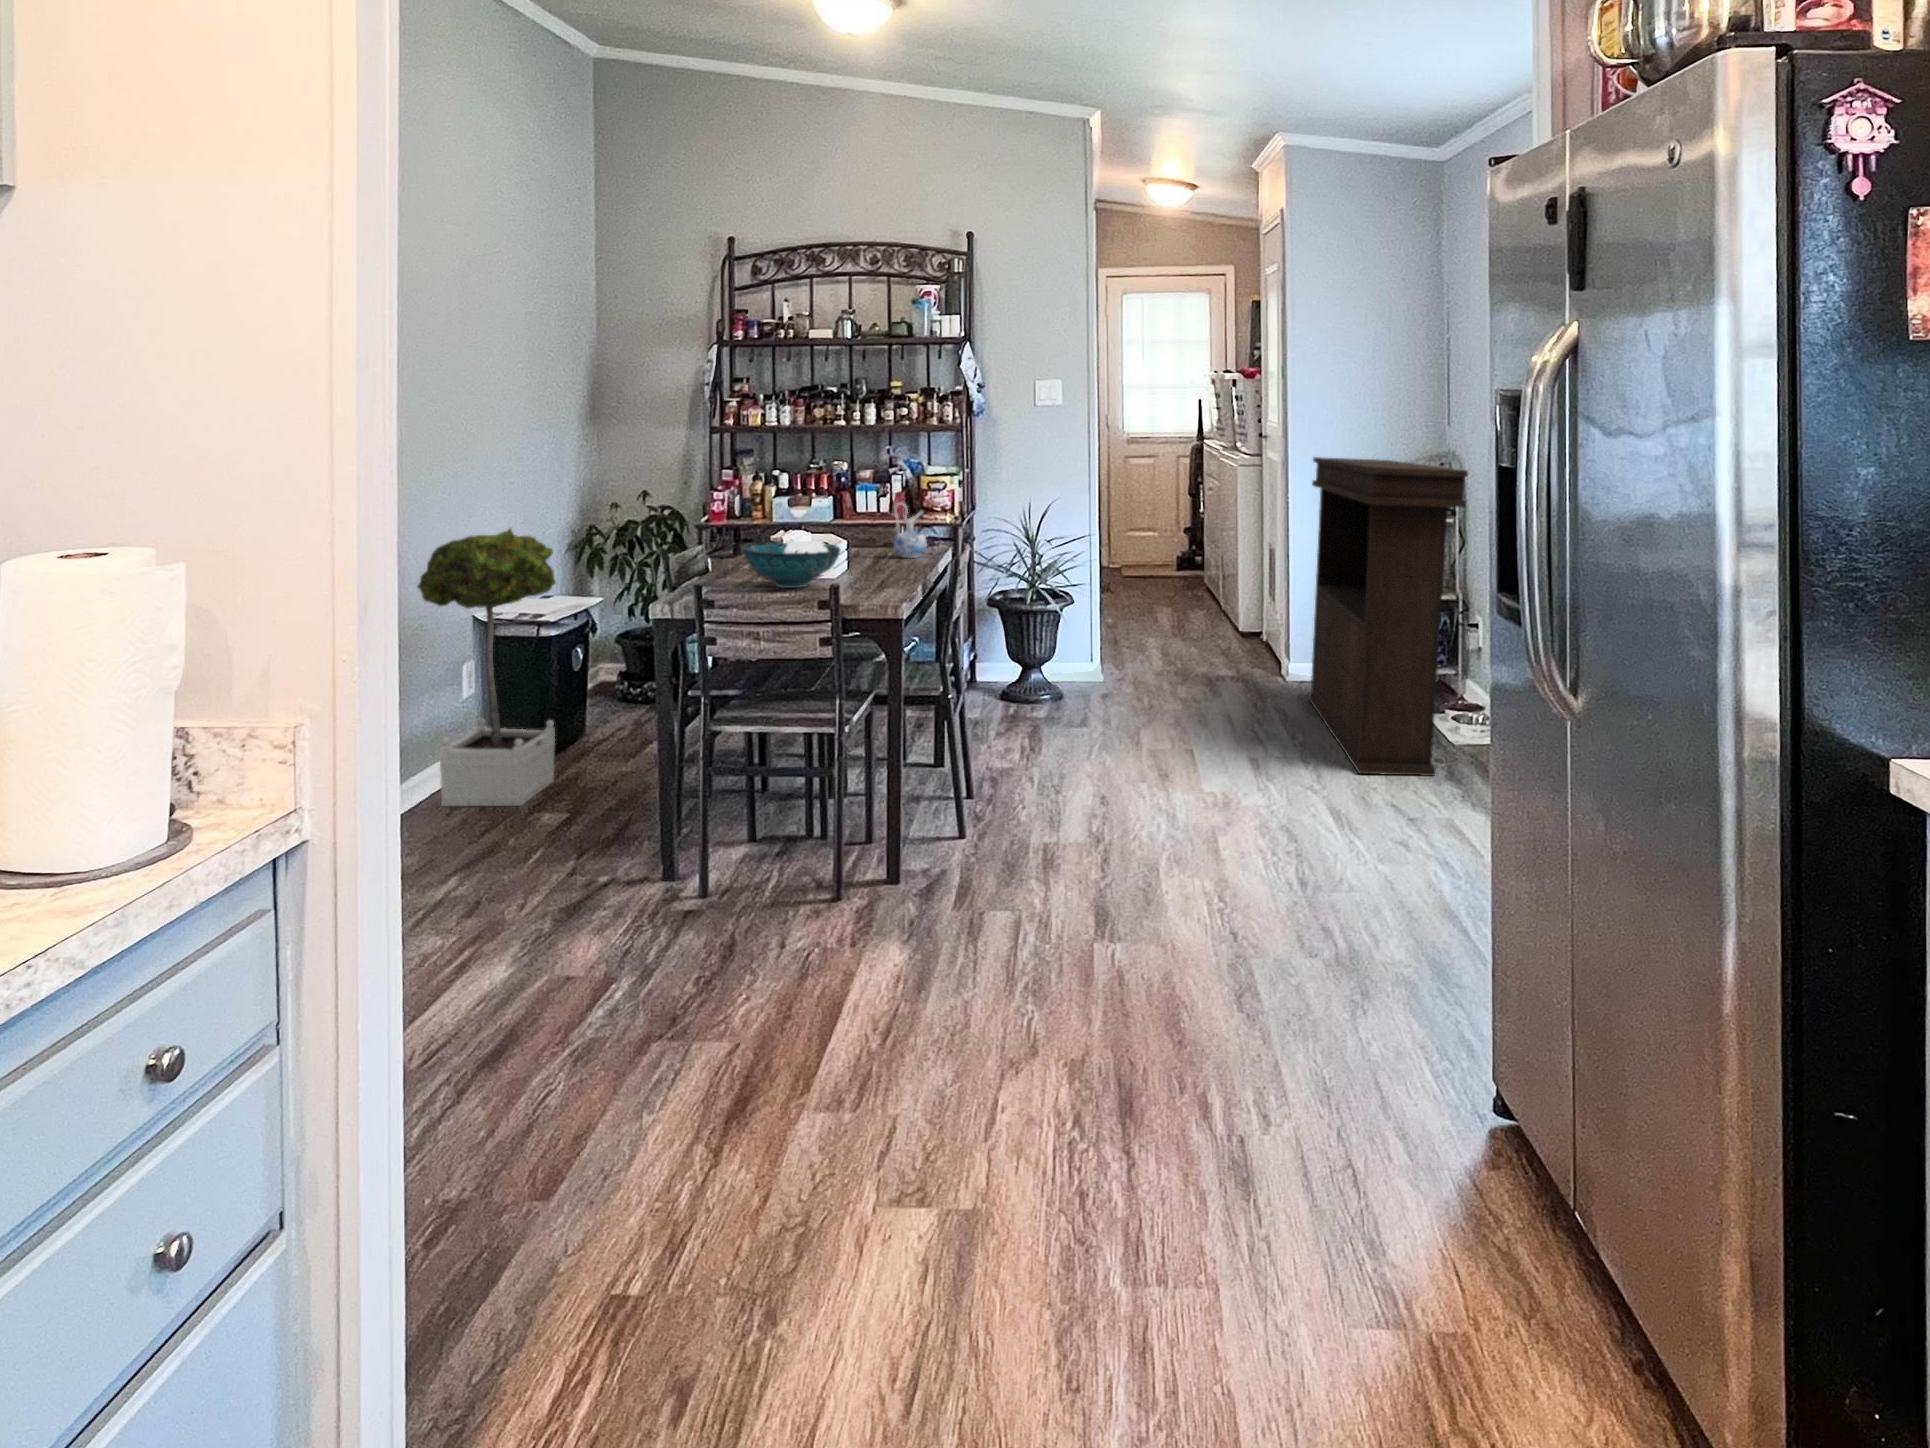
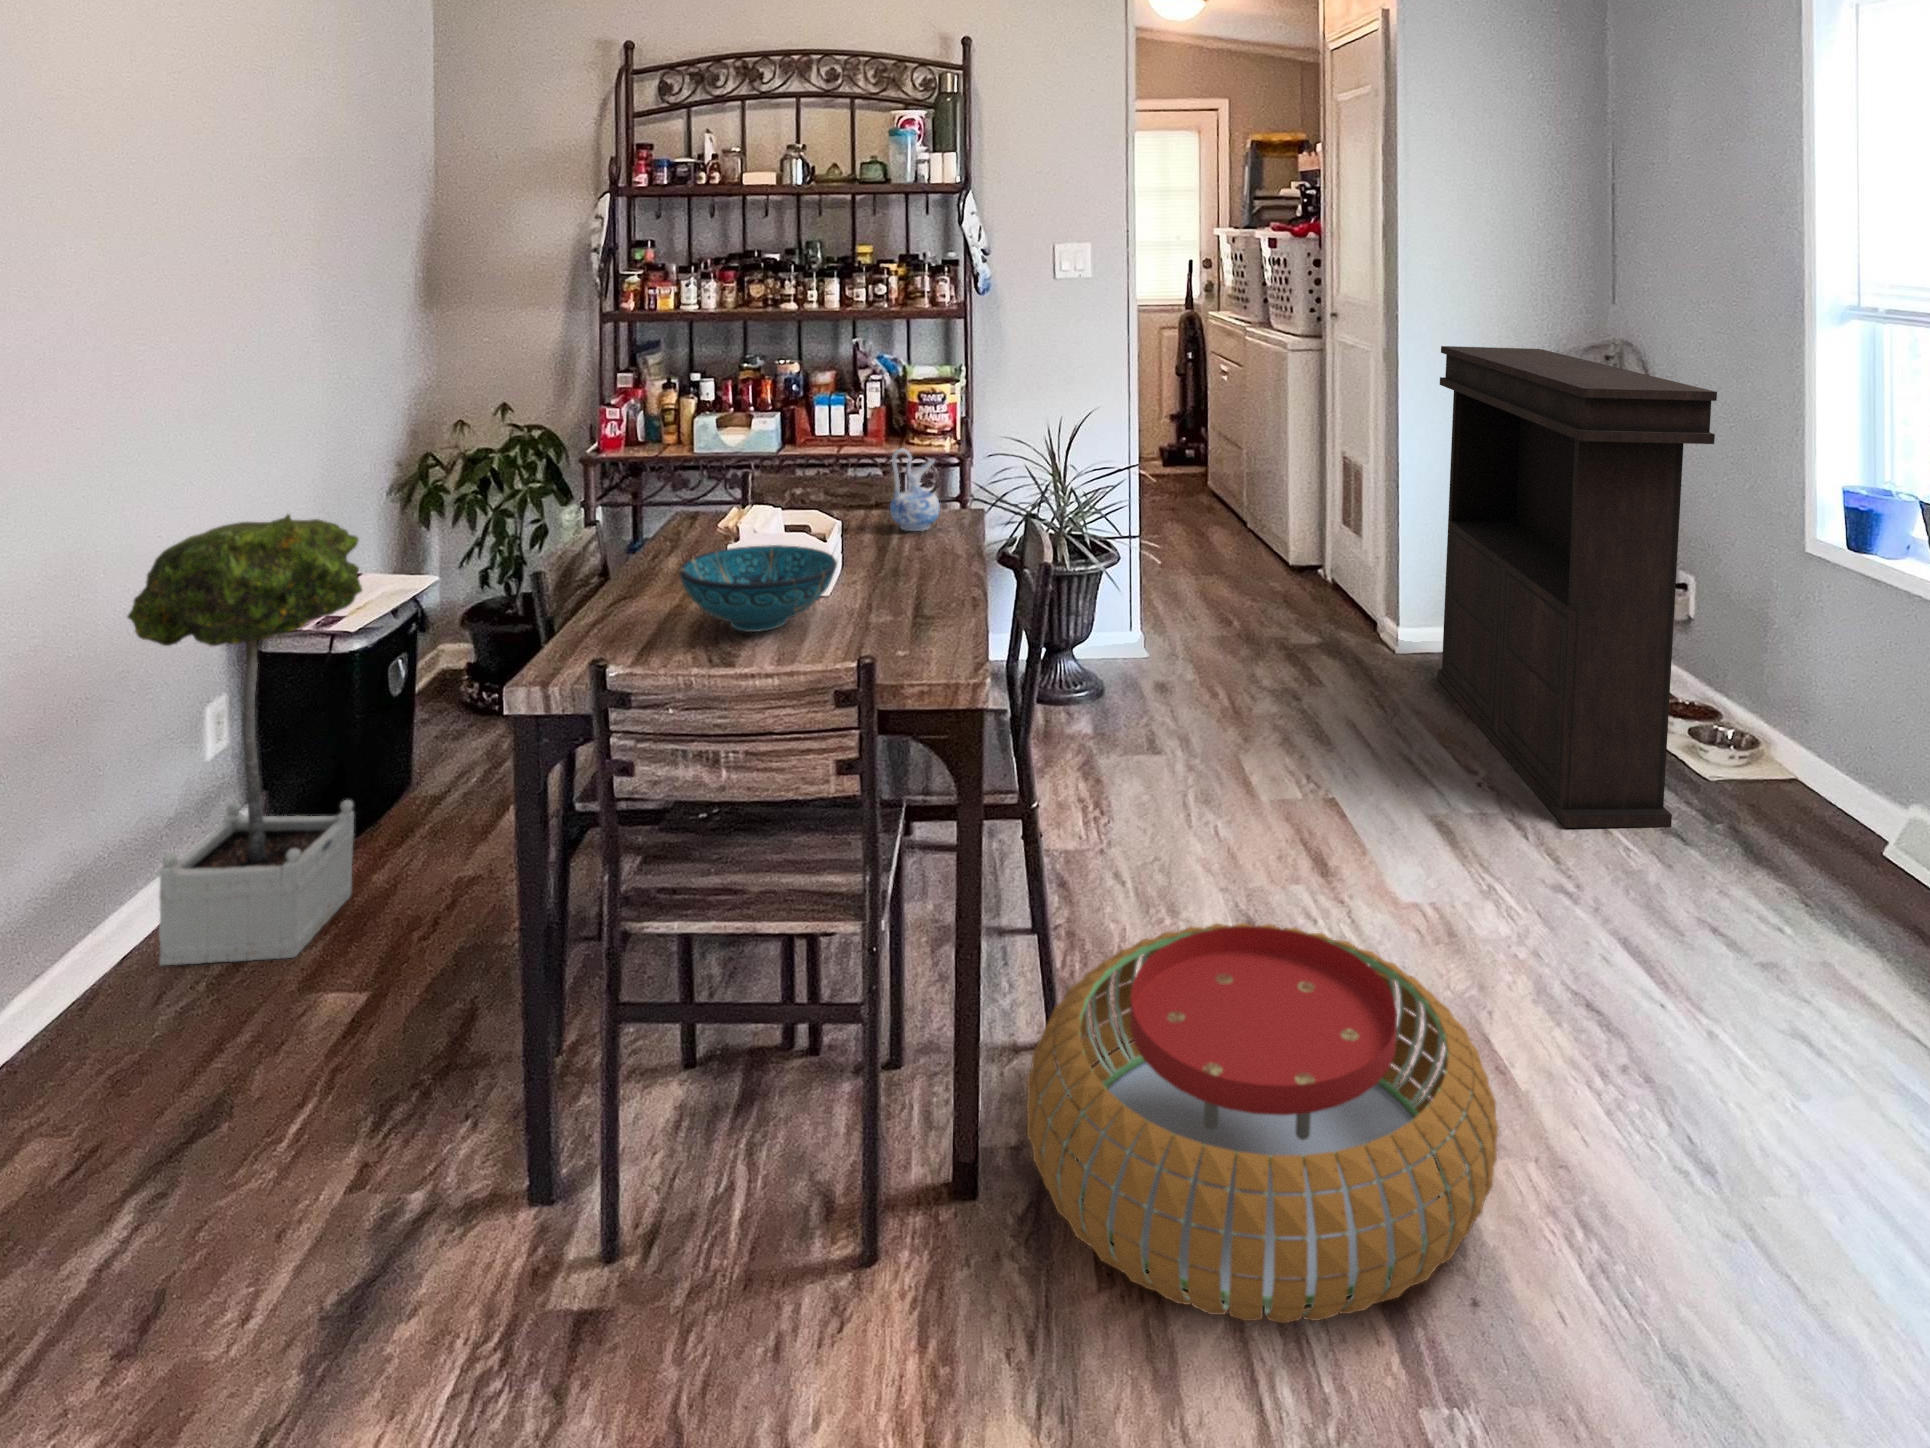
pouf: none [945,778,1230,959] -> present [1027,923,1499,1324]

